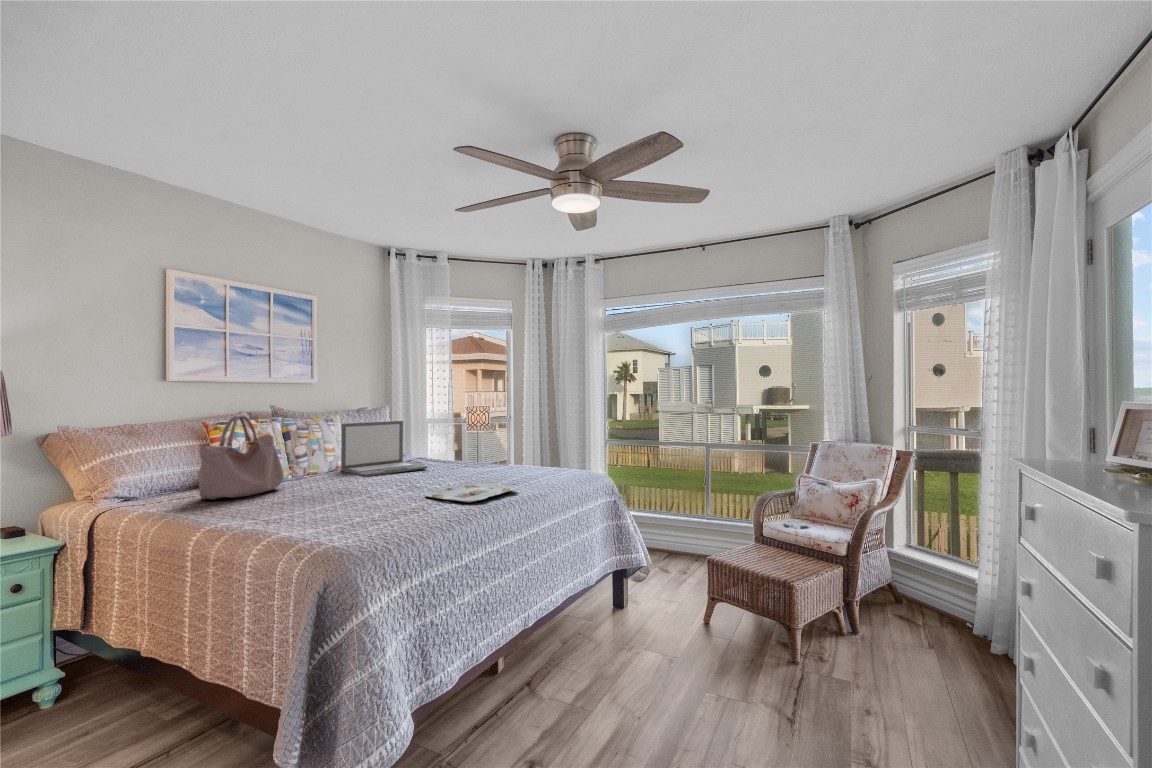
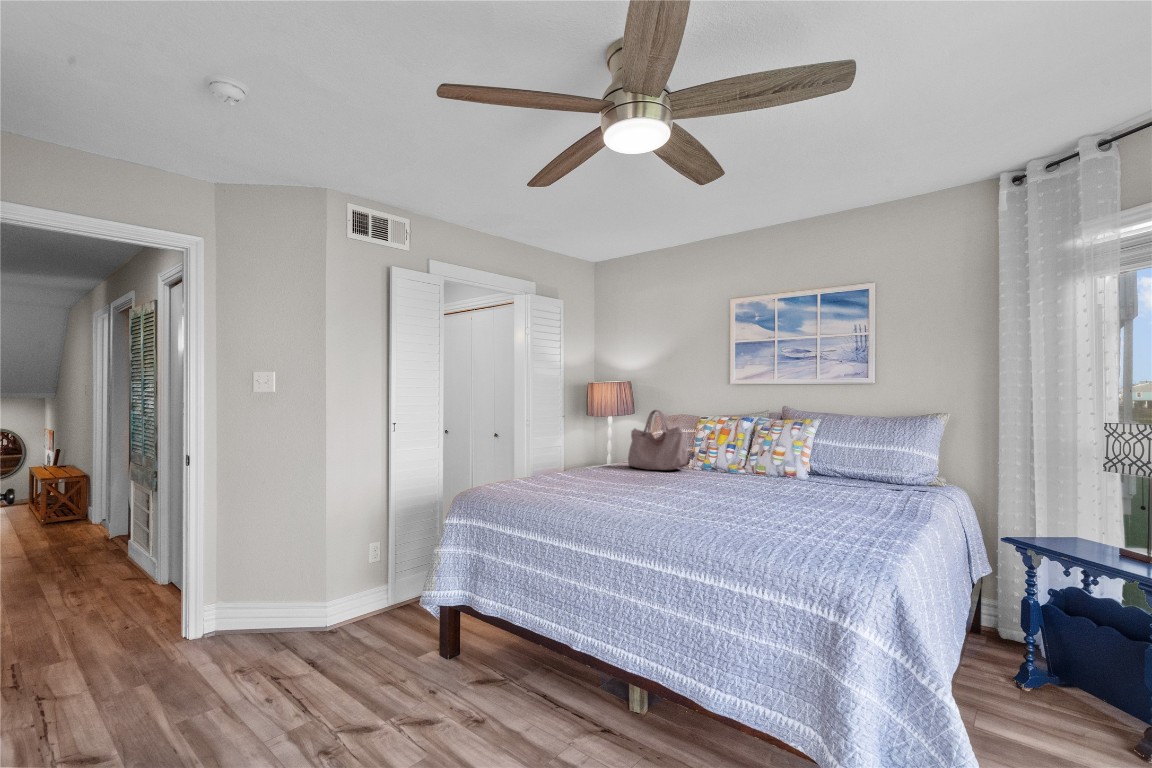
laptop: present [341,421,427,477] -> none [751,427,857,493]
serving tray: present [425,483,516,503] -> none [604,493,710,514]

